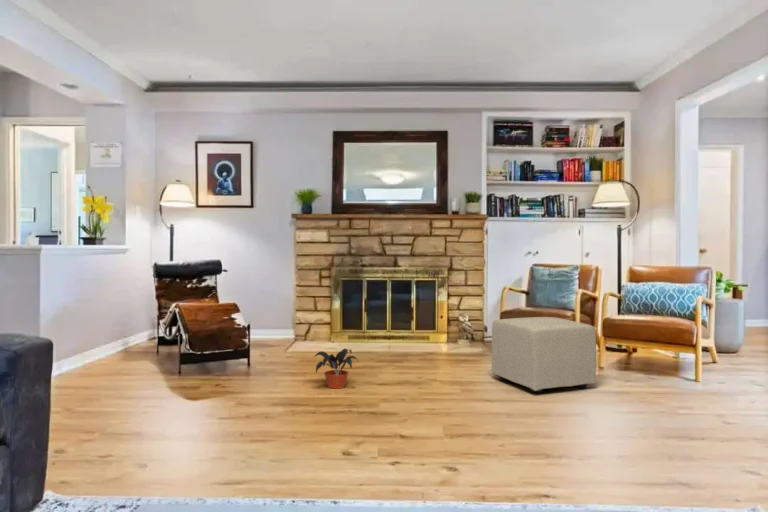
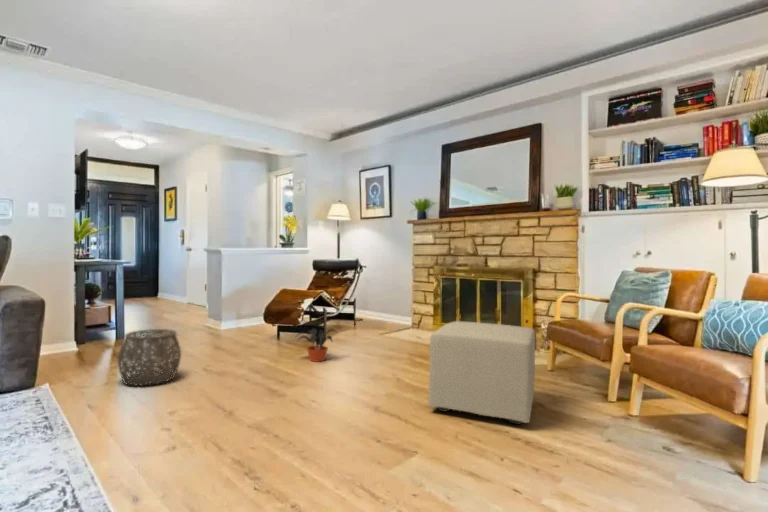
woven basket: none [225,378,303,461] -> present [118,329,181,386]

